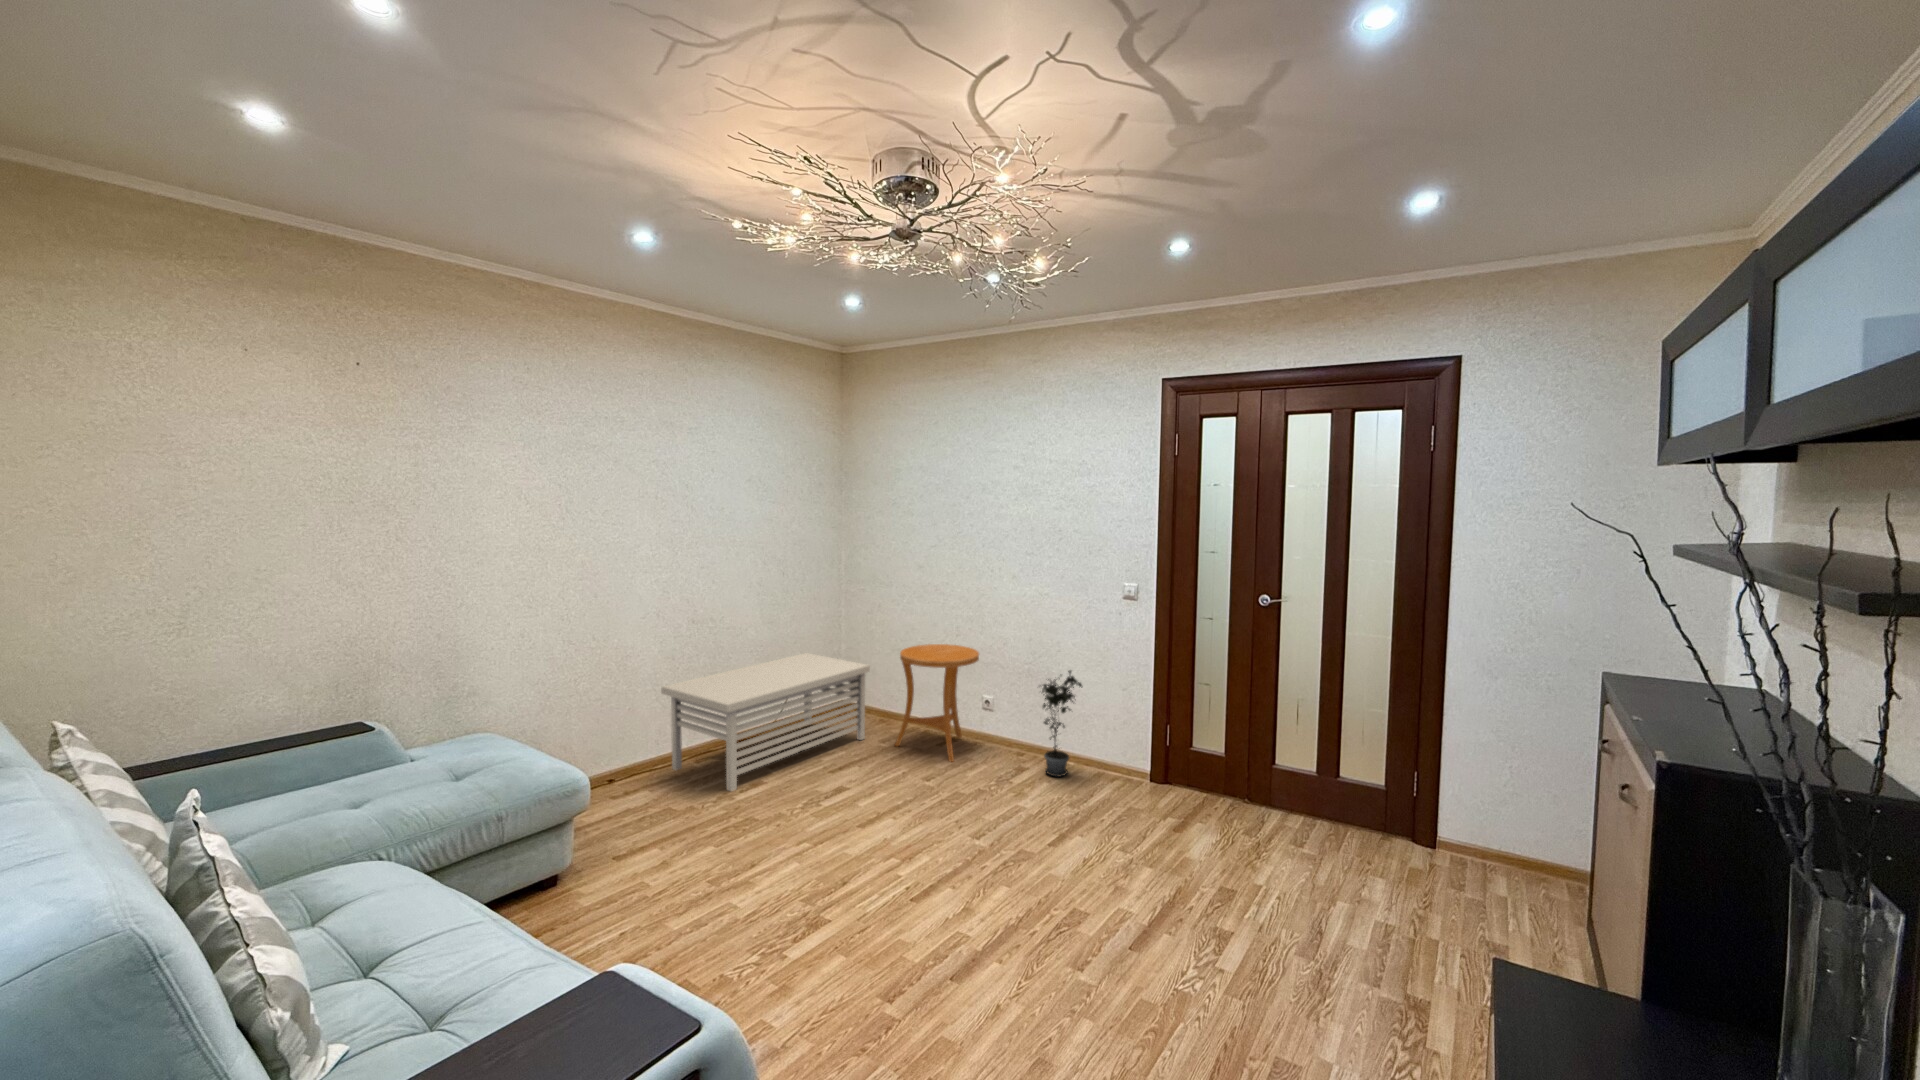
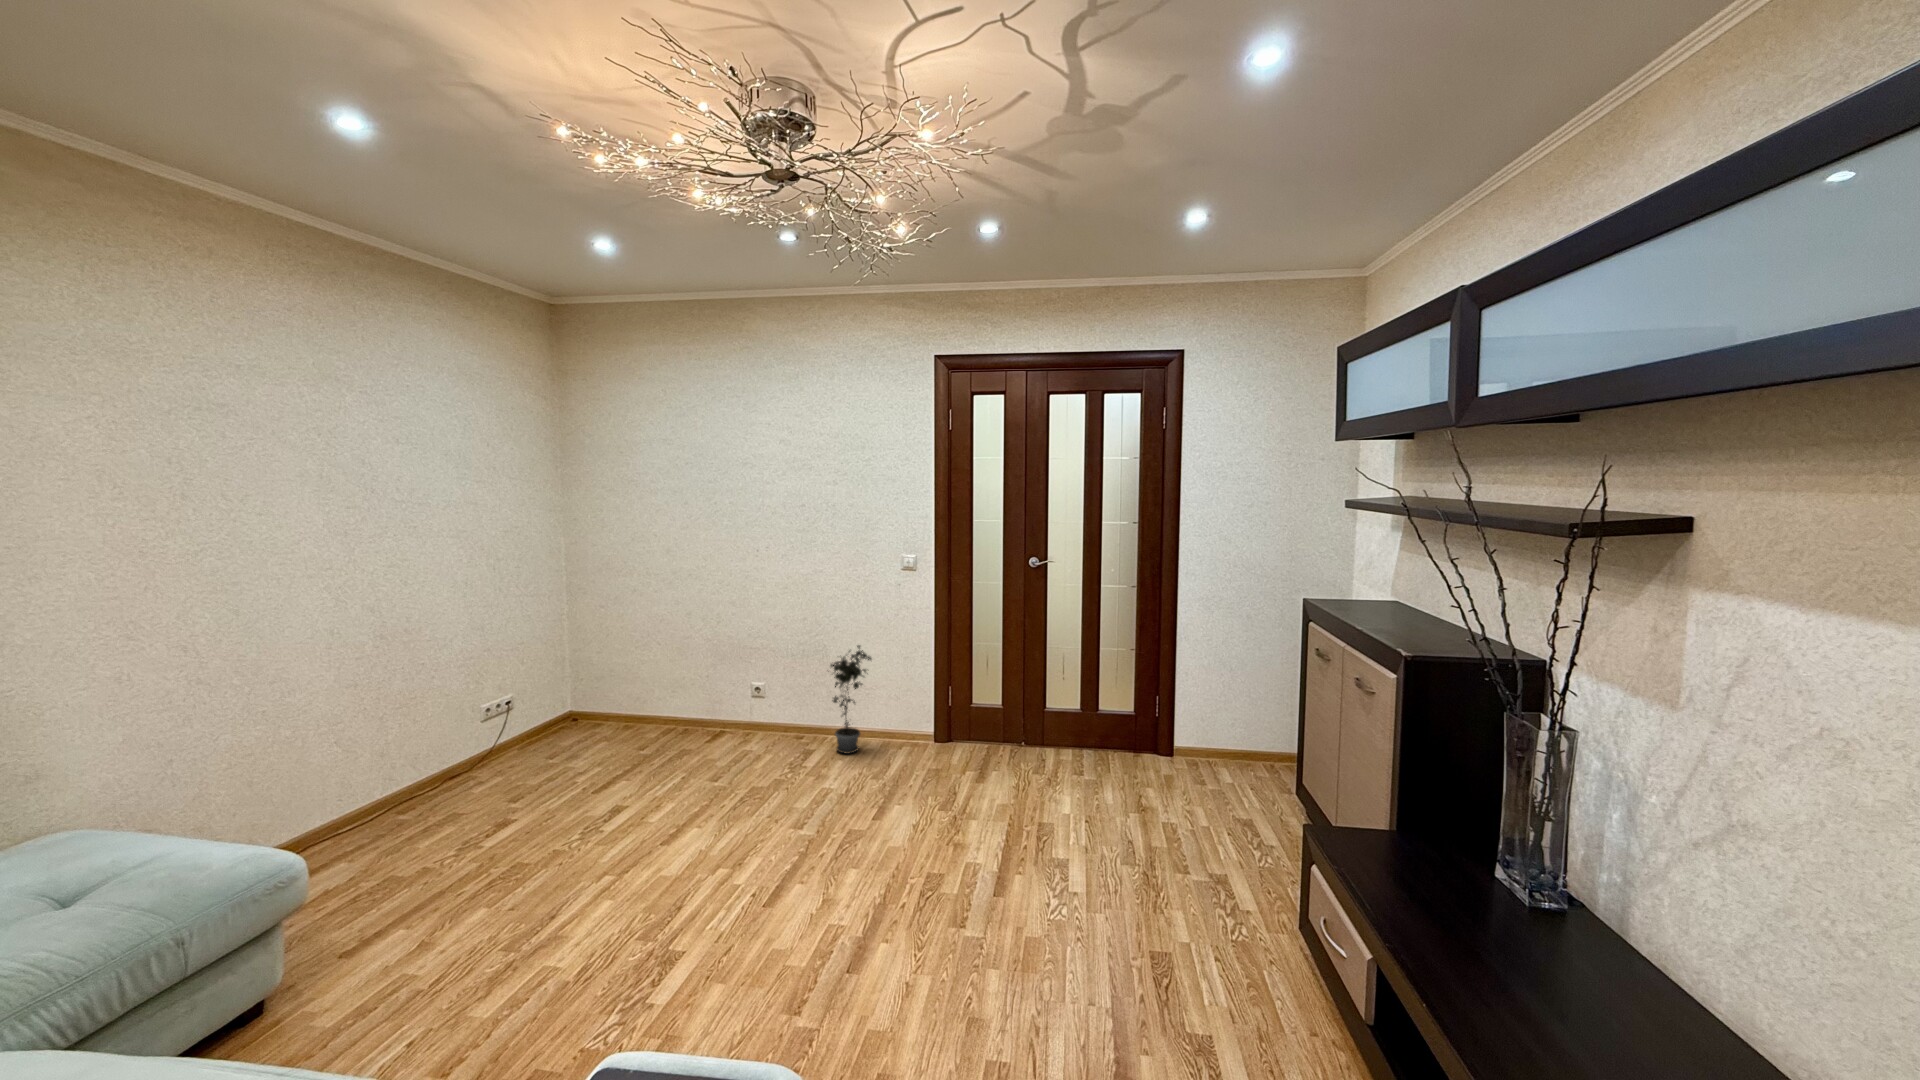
side table: present [895,644,979,762] -> none [658,633,753,759]
storage bench: present [661,653,870,791] -> none [337,661,620,842]

